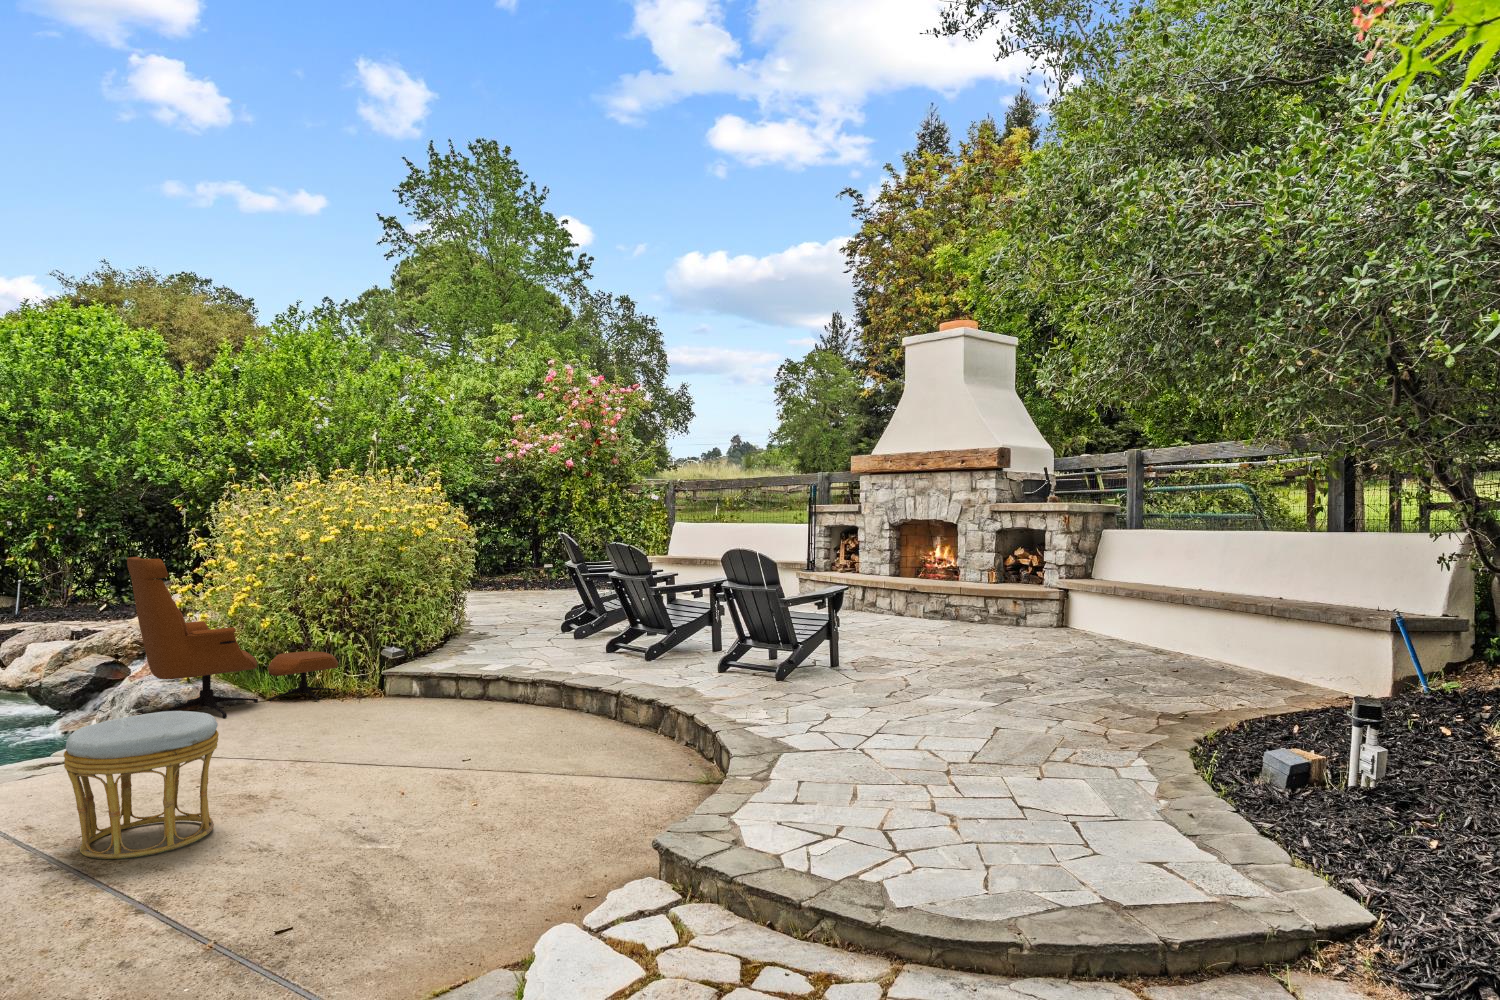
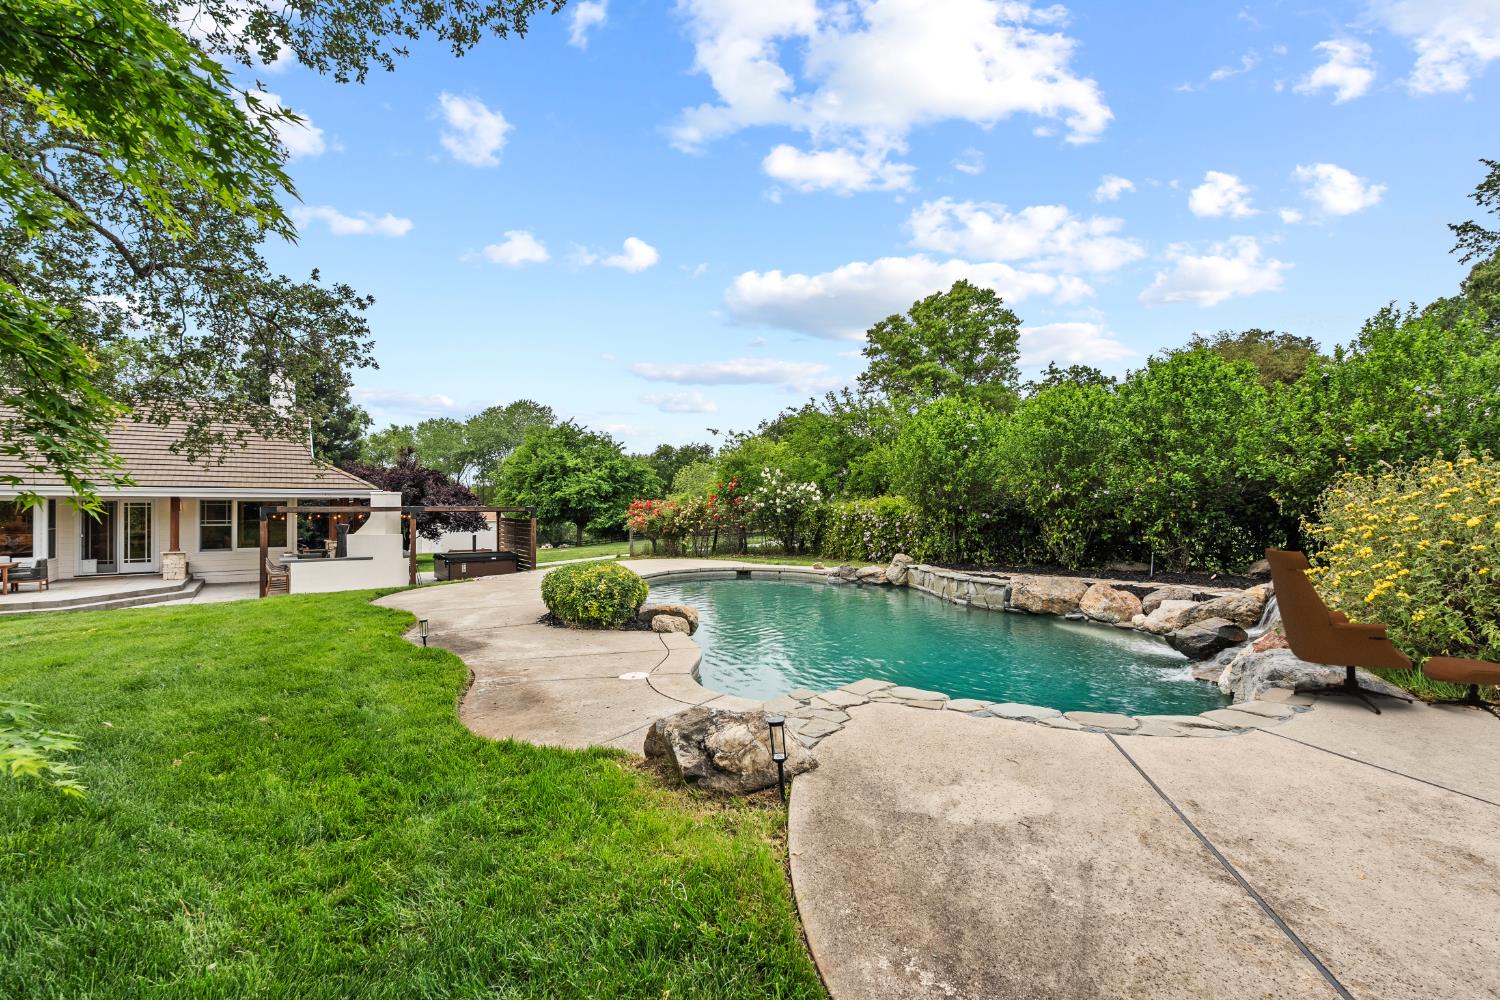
ottoman: present [64,711,219,859] -> none [1261,717,1443,889]

